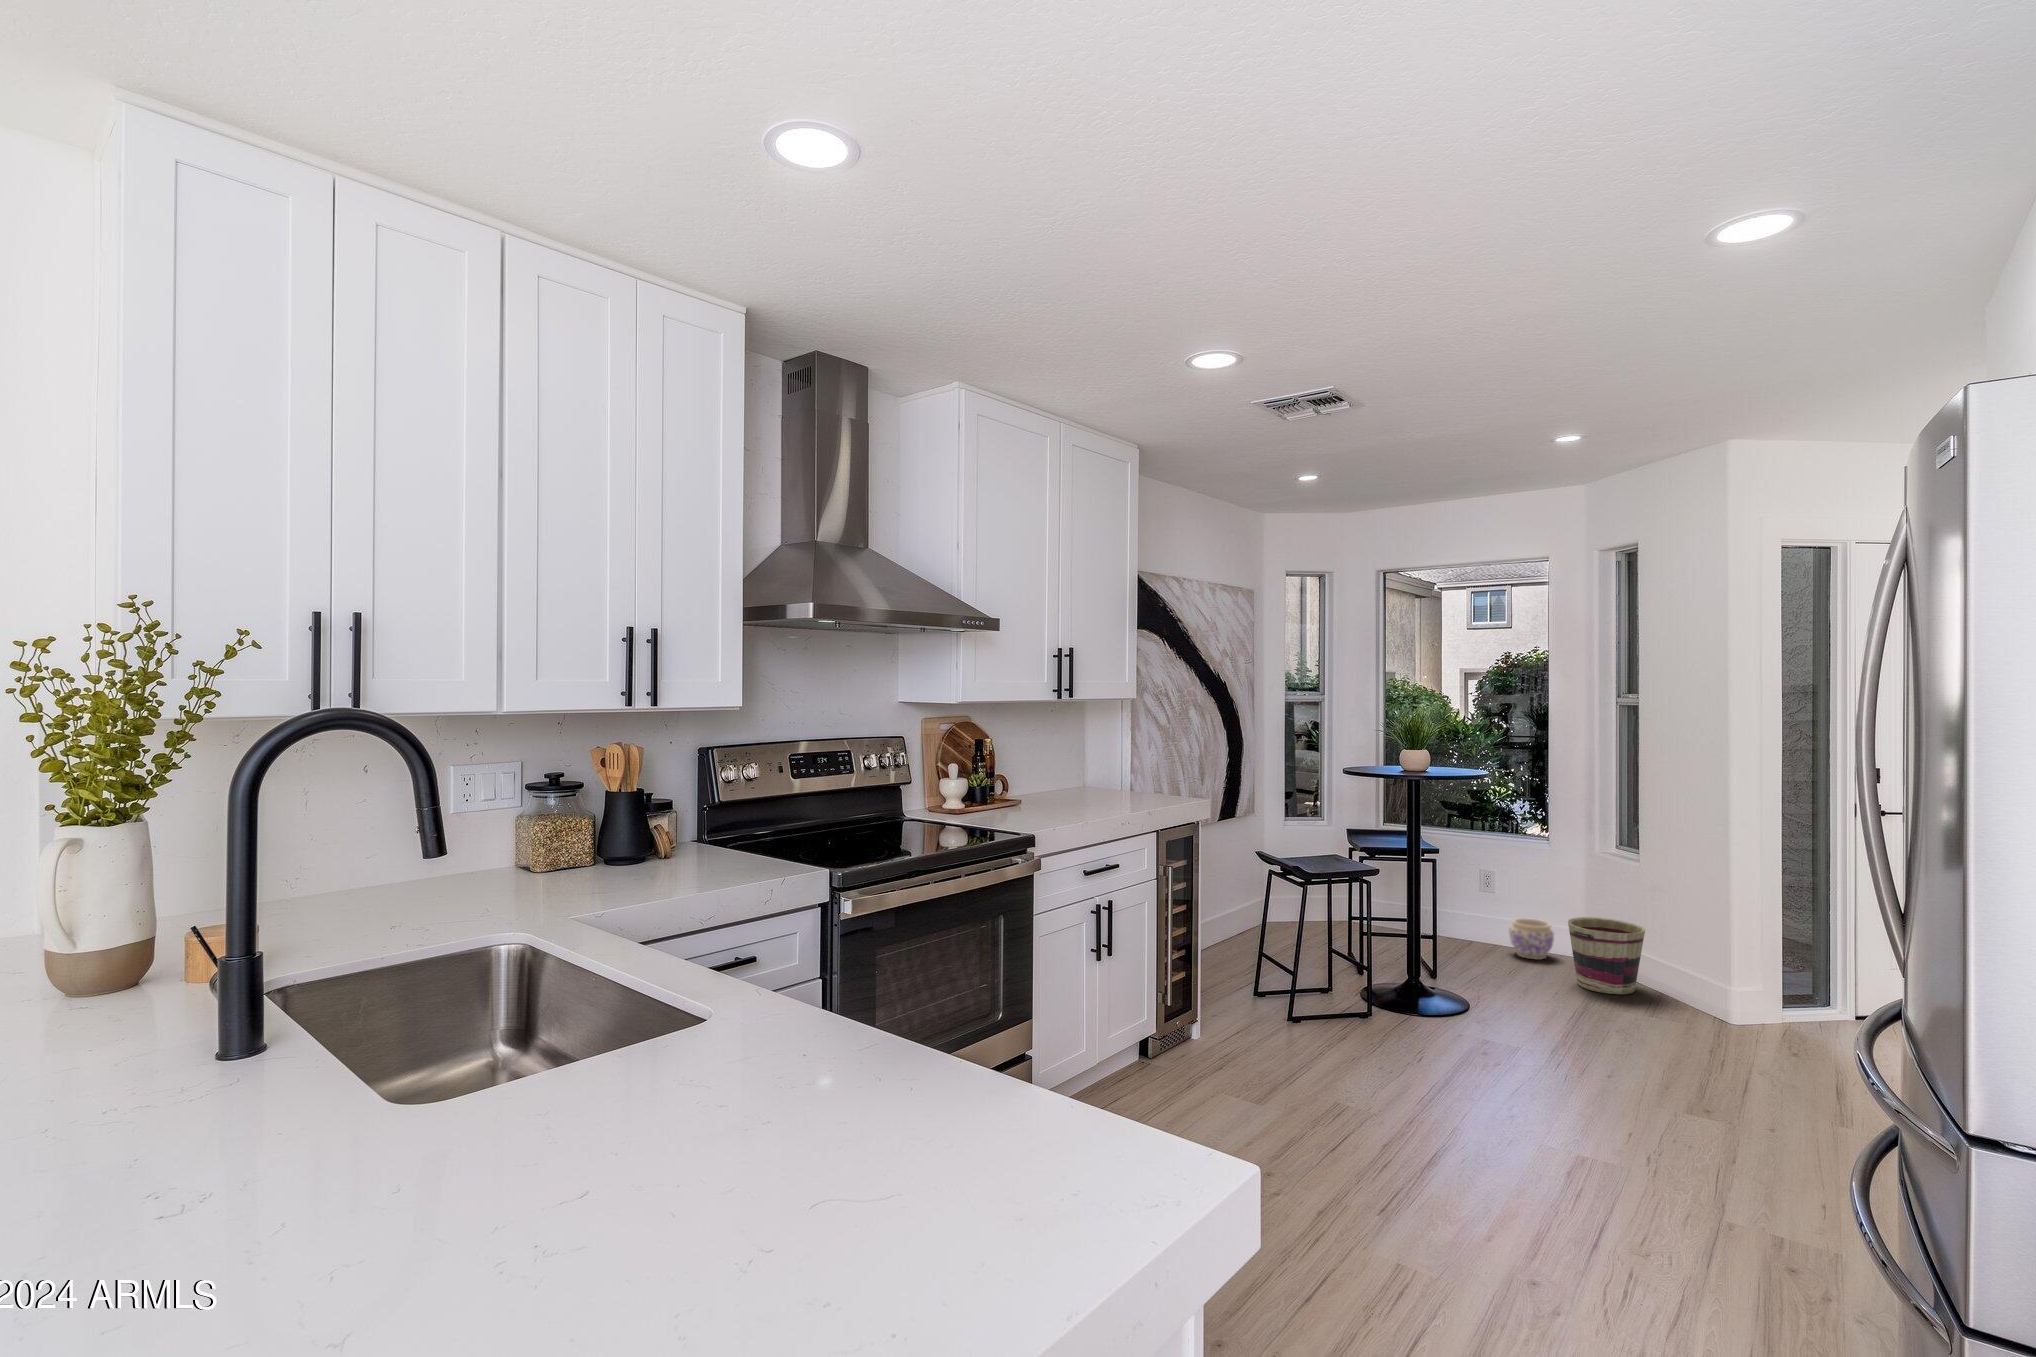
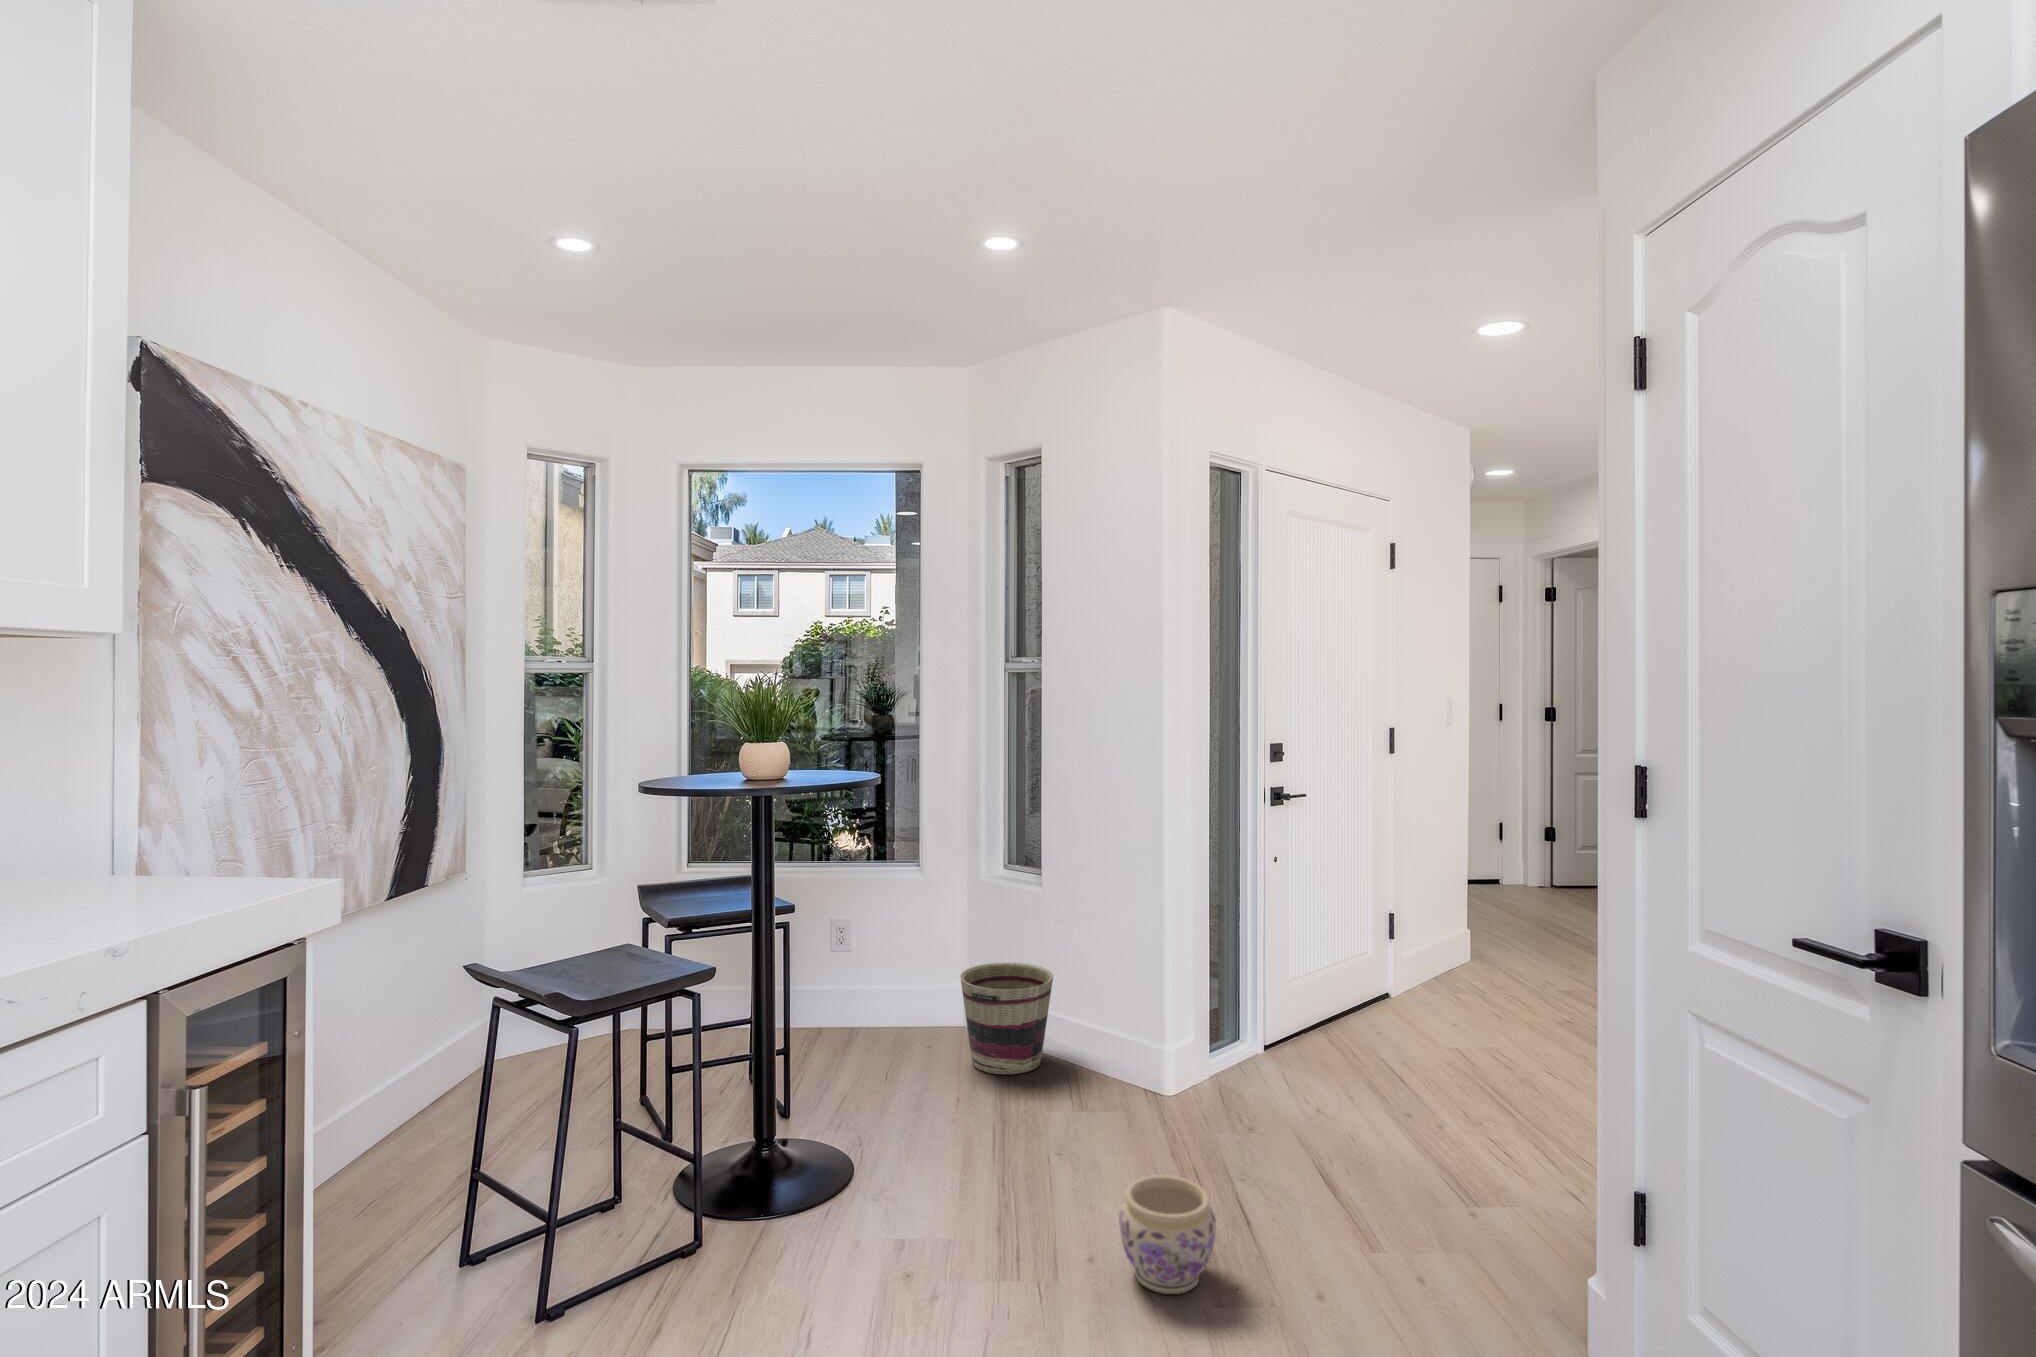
planter: present [1509,918,1554,960] -> present [1119,1175,1216,1295]

